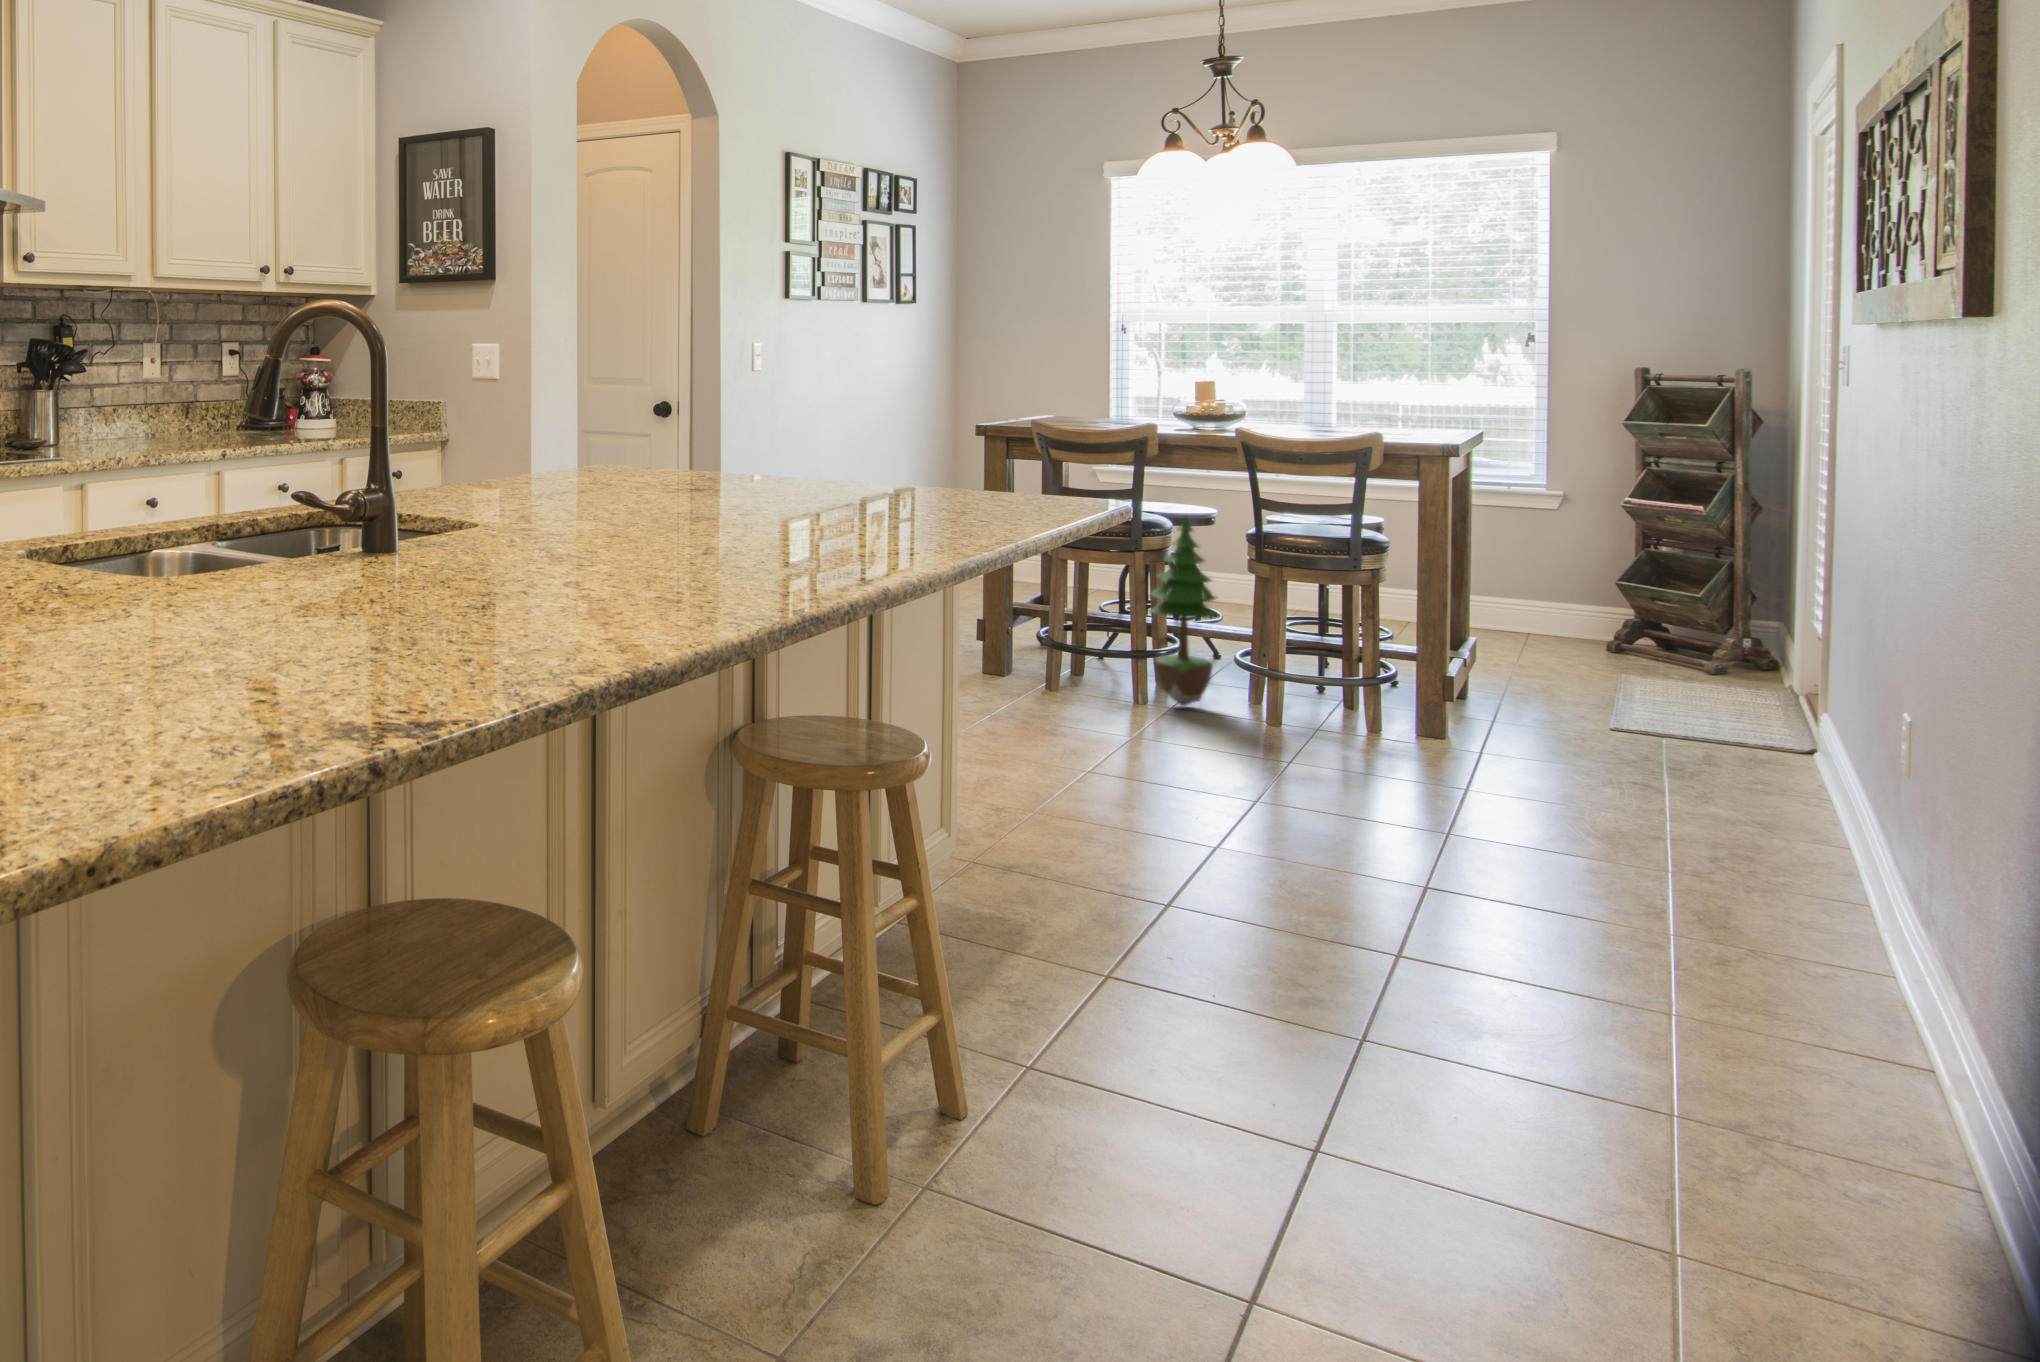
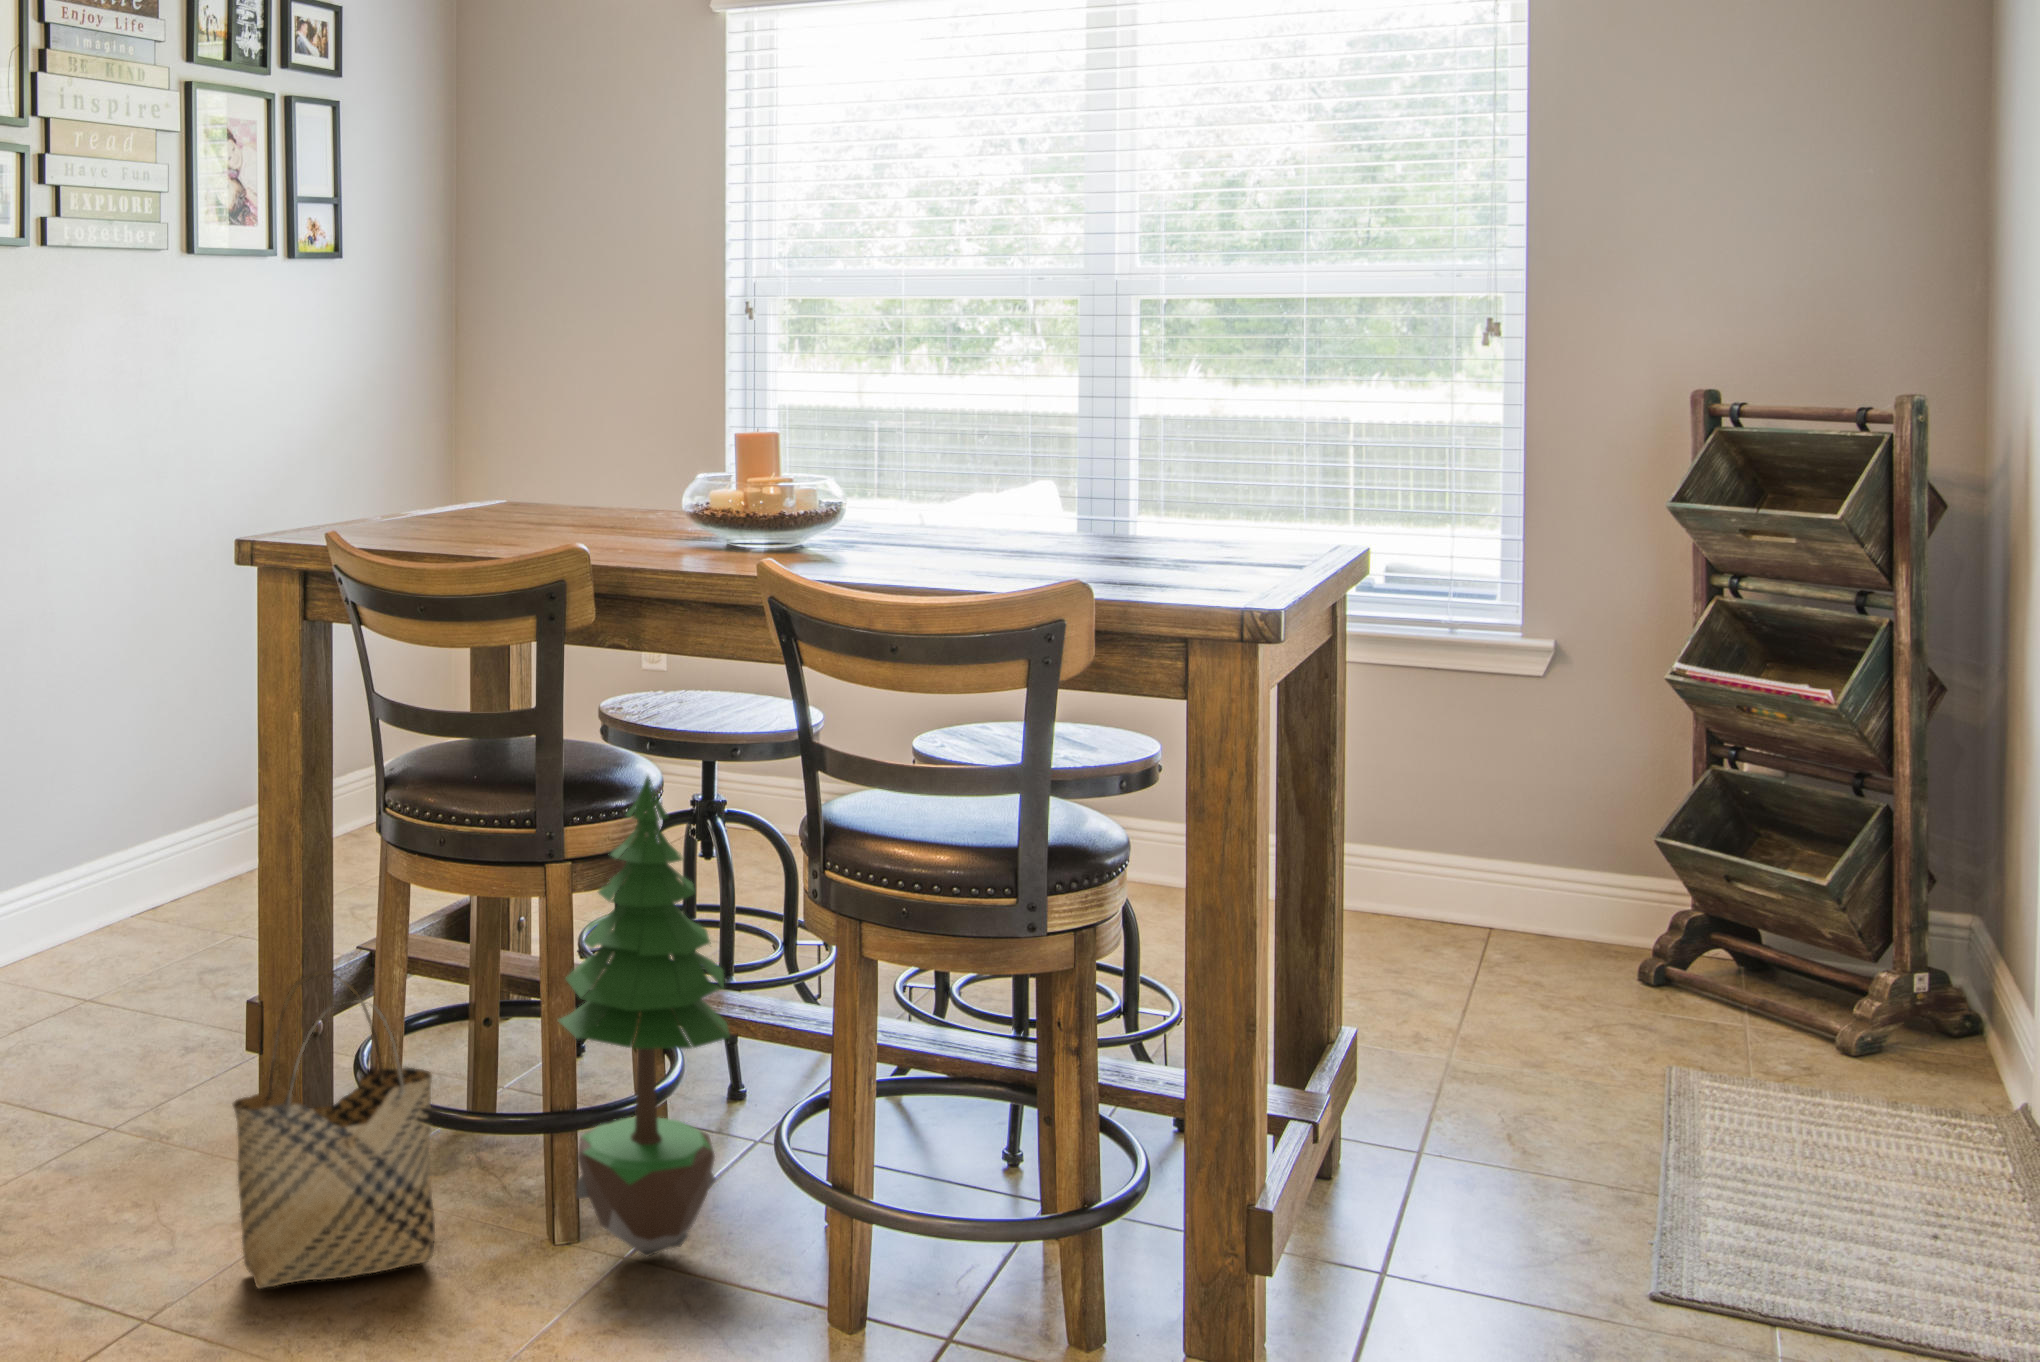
woven basket: none [1021,592,1098,707] -> present [233,971,435,1289]

